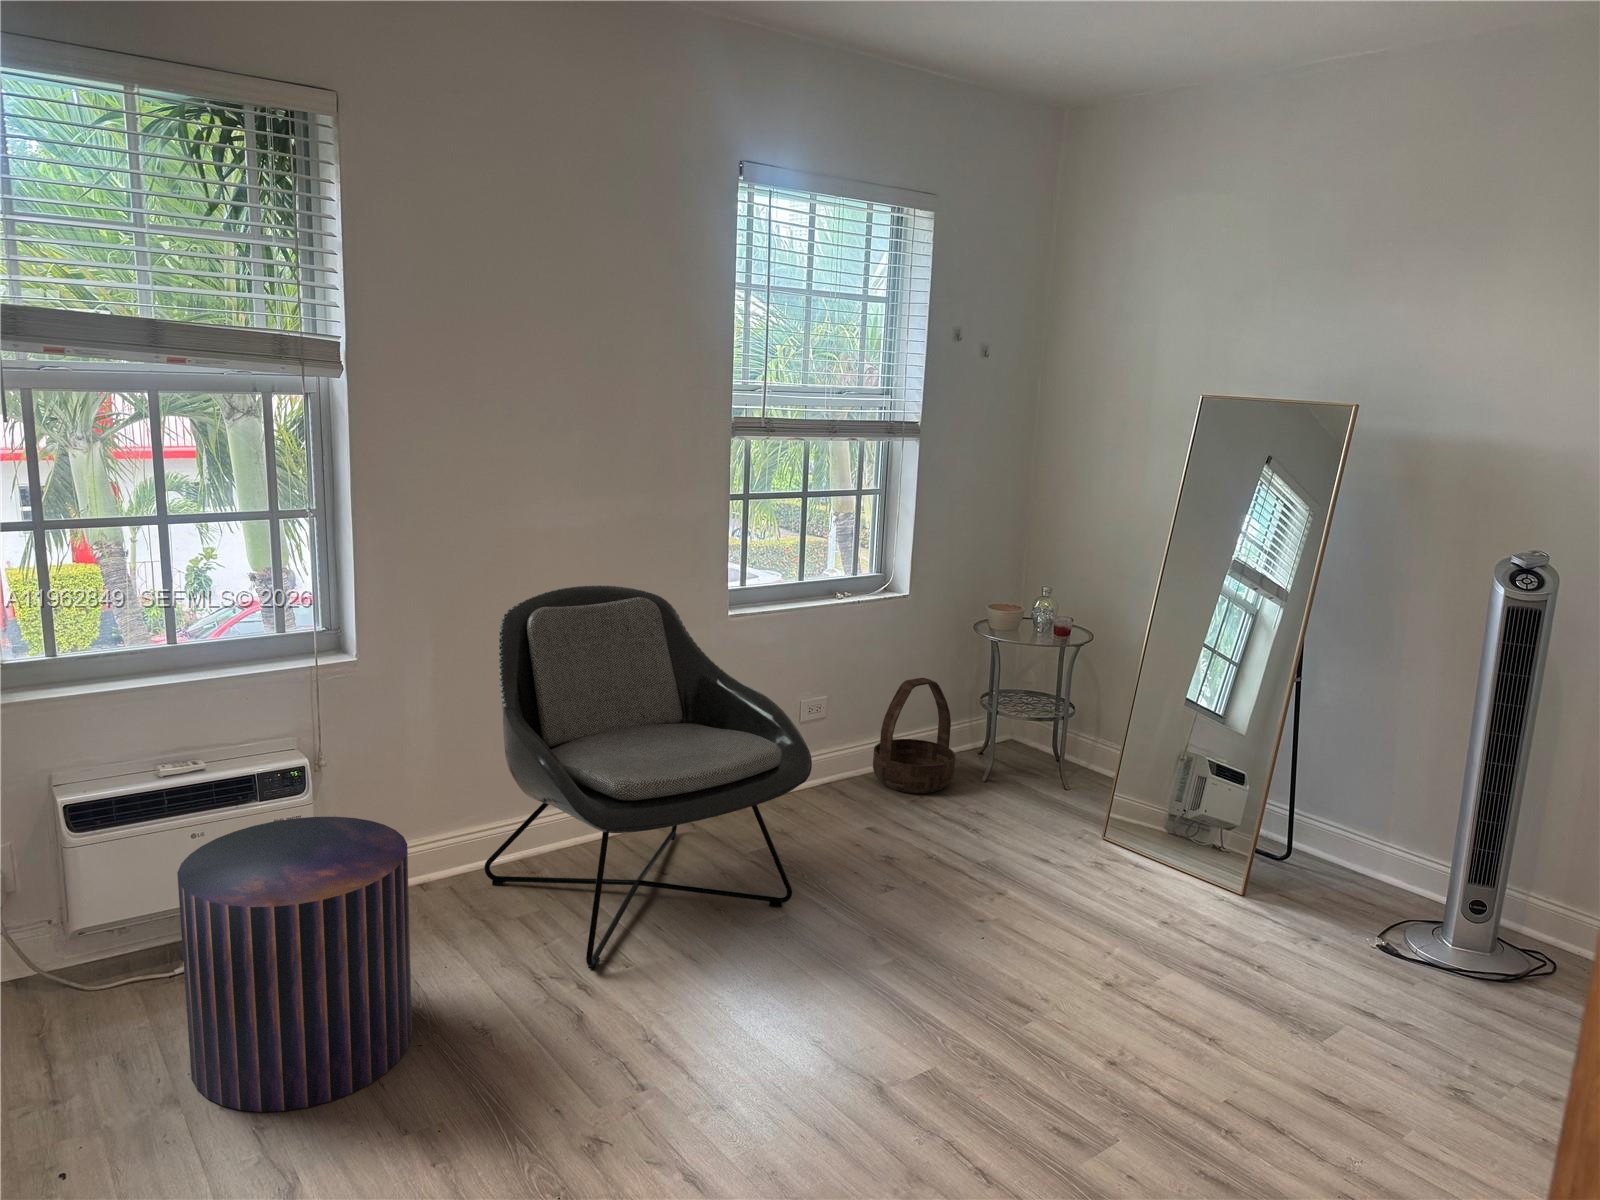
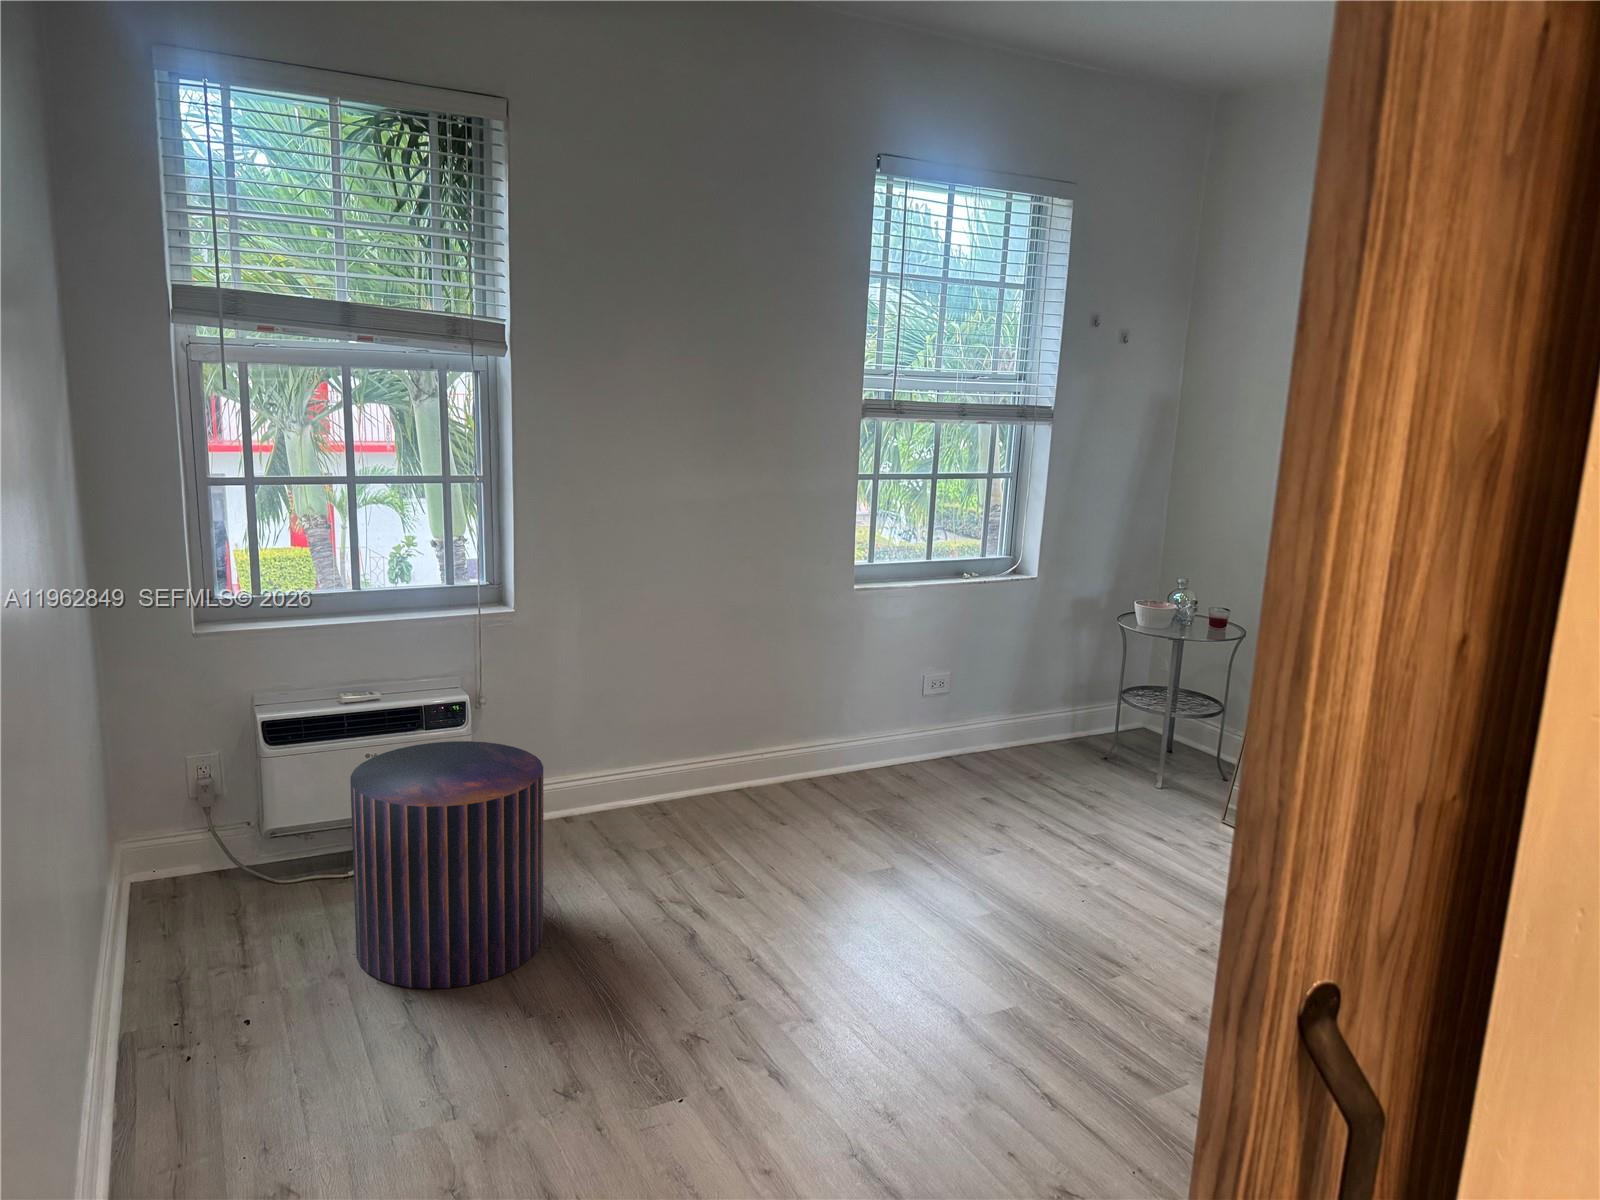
lounge chair: present [484,585,812,969] -> none [618,552,922,900]
basket: present [873,678,955,793] -> none [996,658,1079,771]

